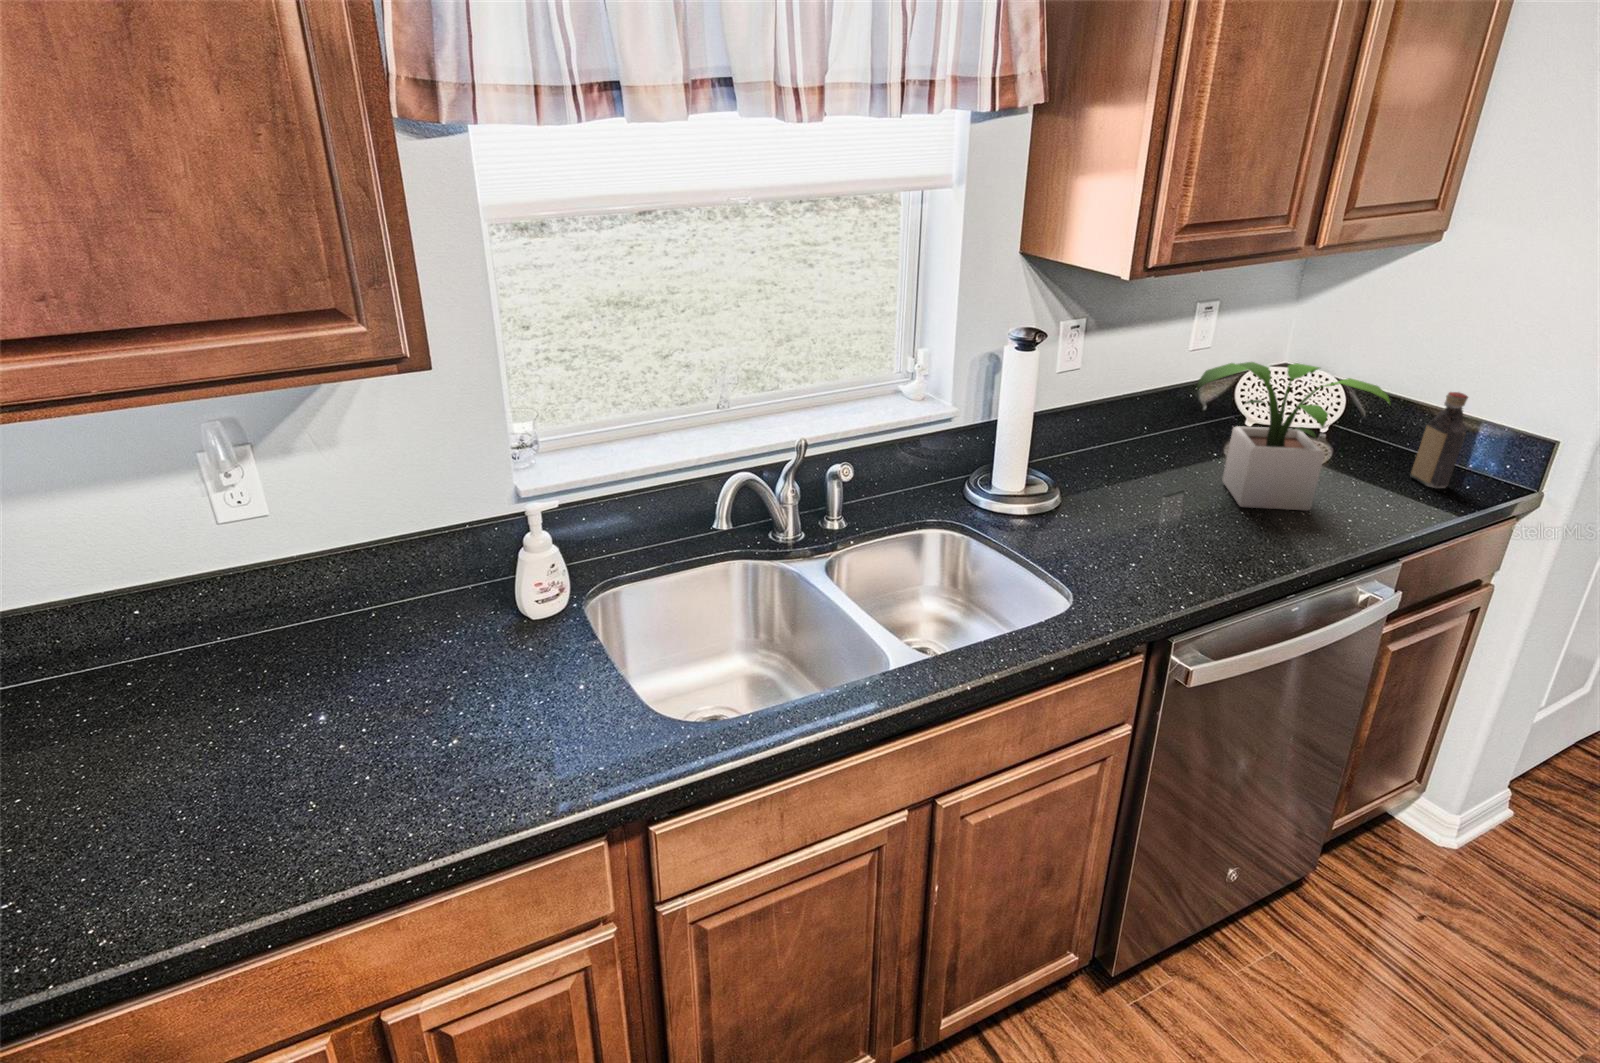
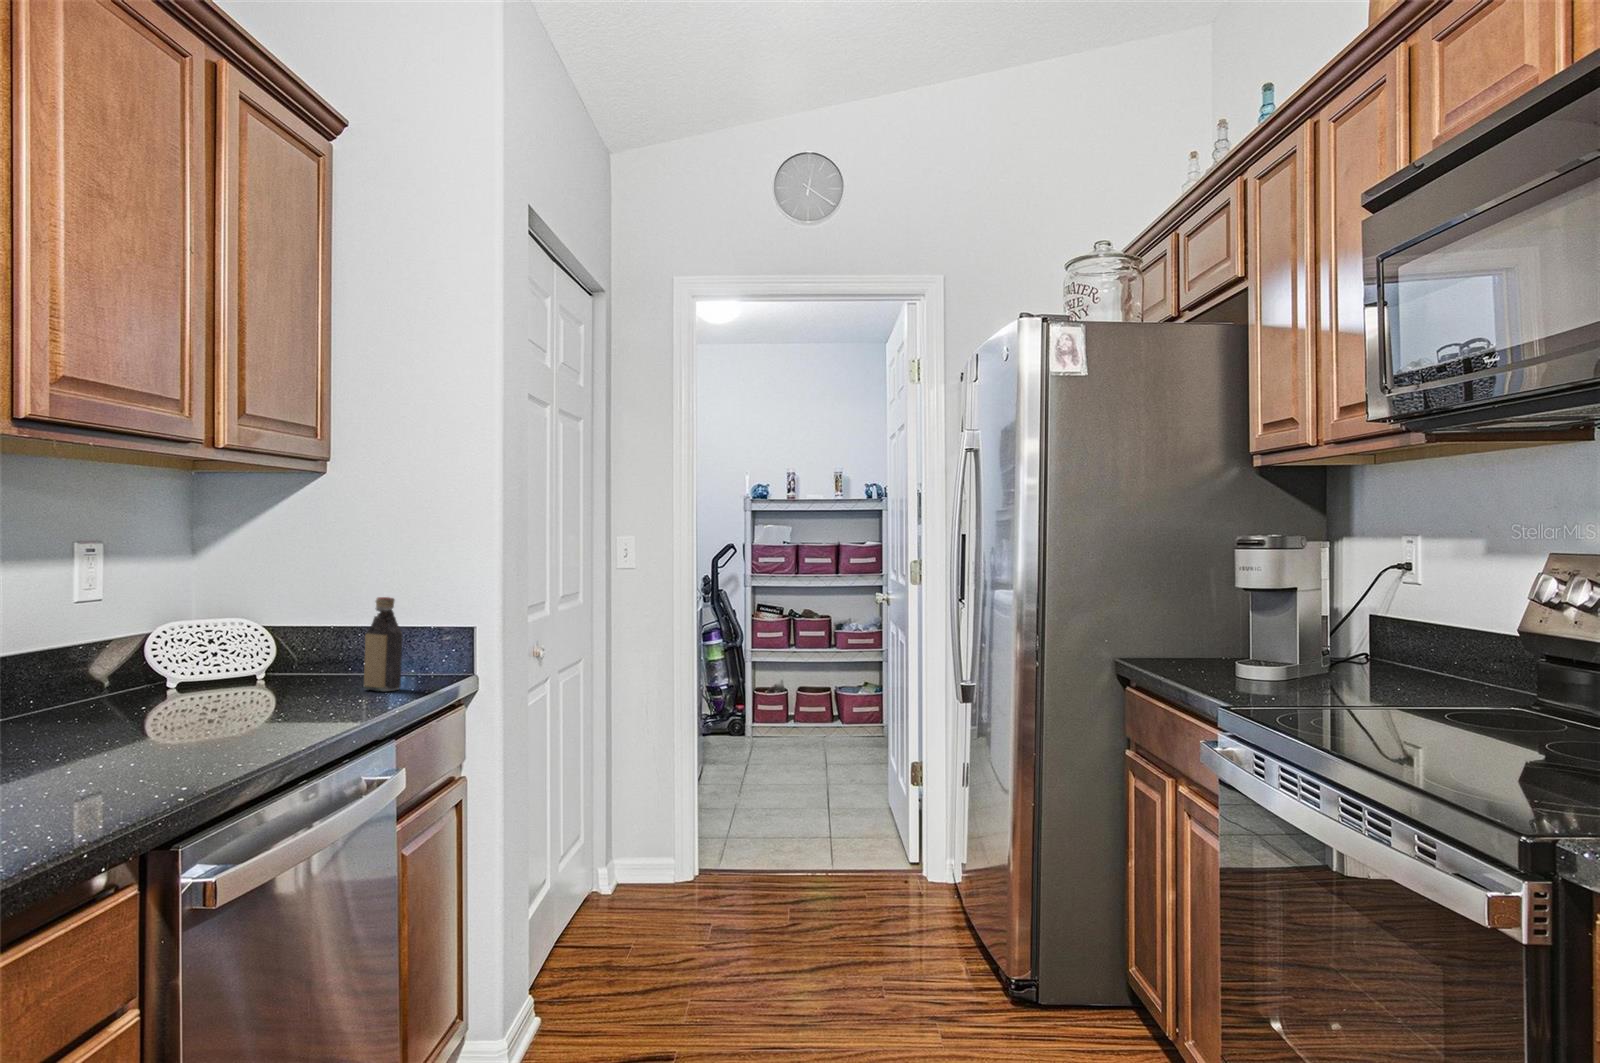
potted plant: present [1197,362,1390,510] -> none [104,560,334,734]

